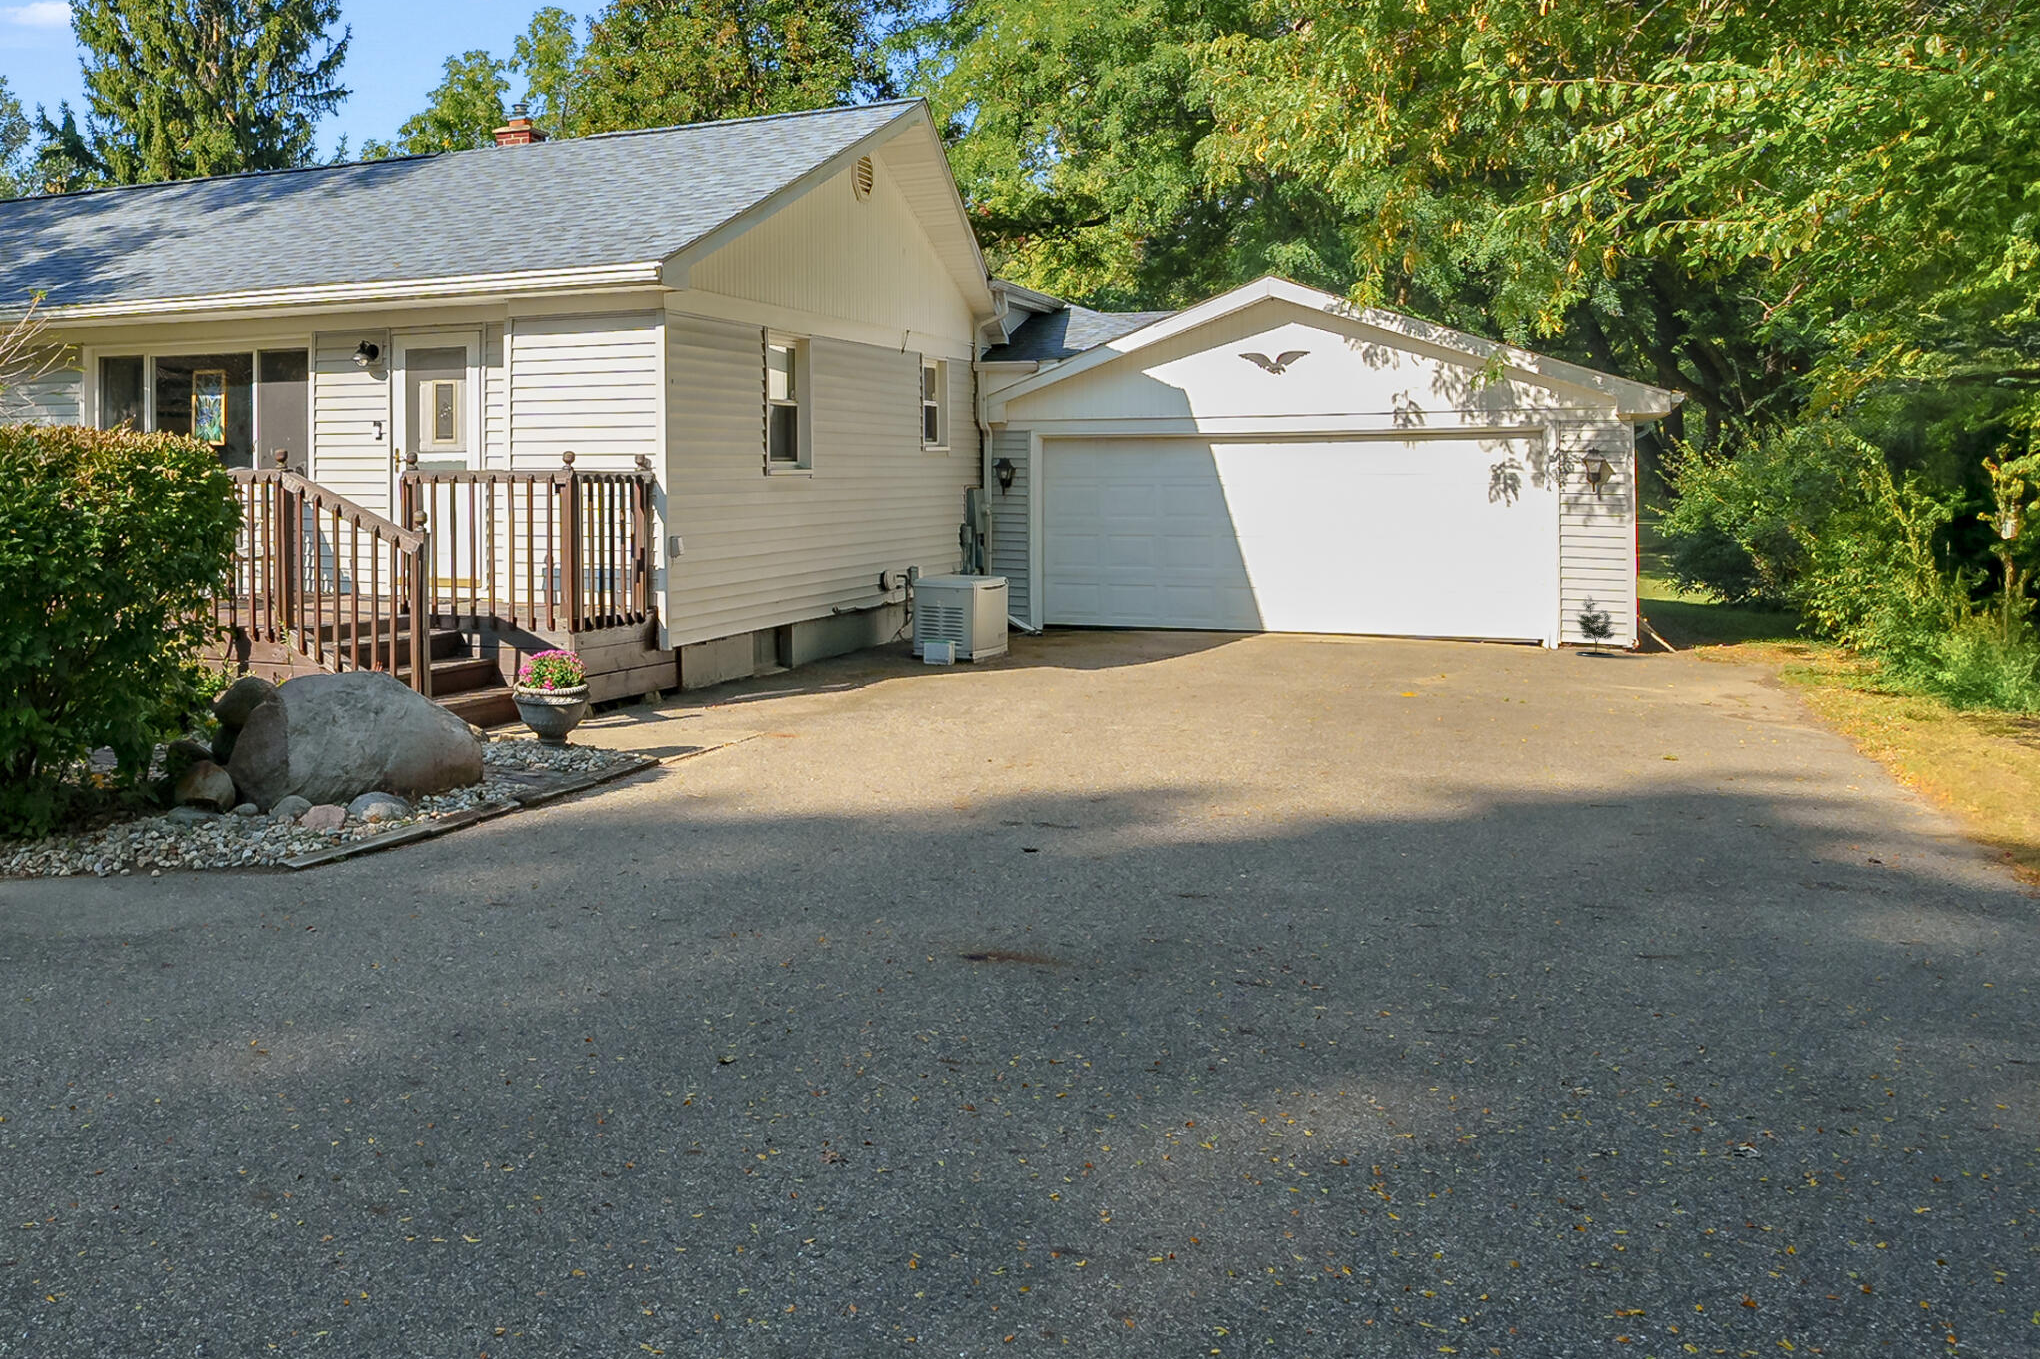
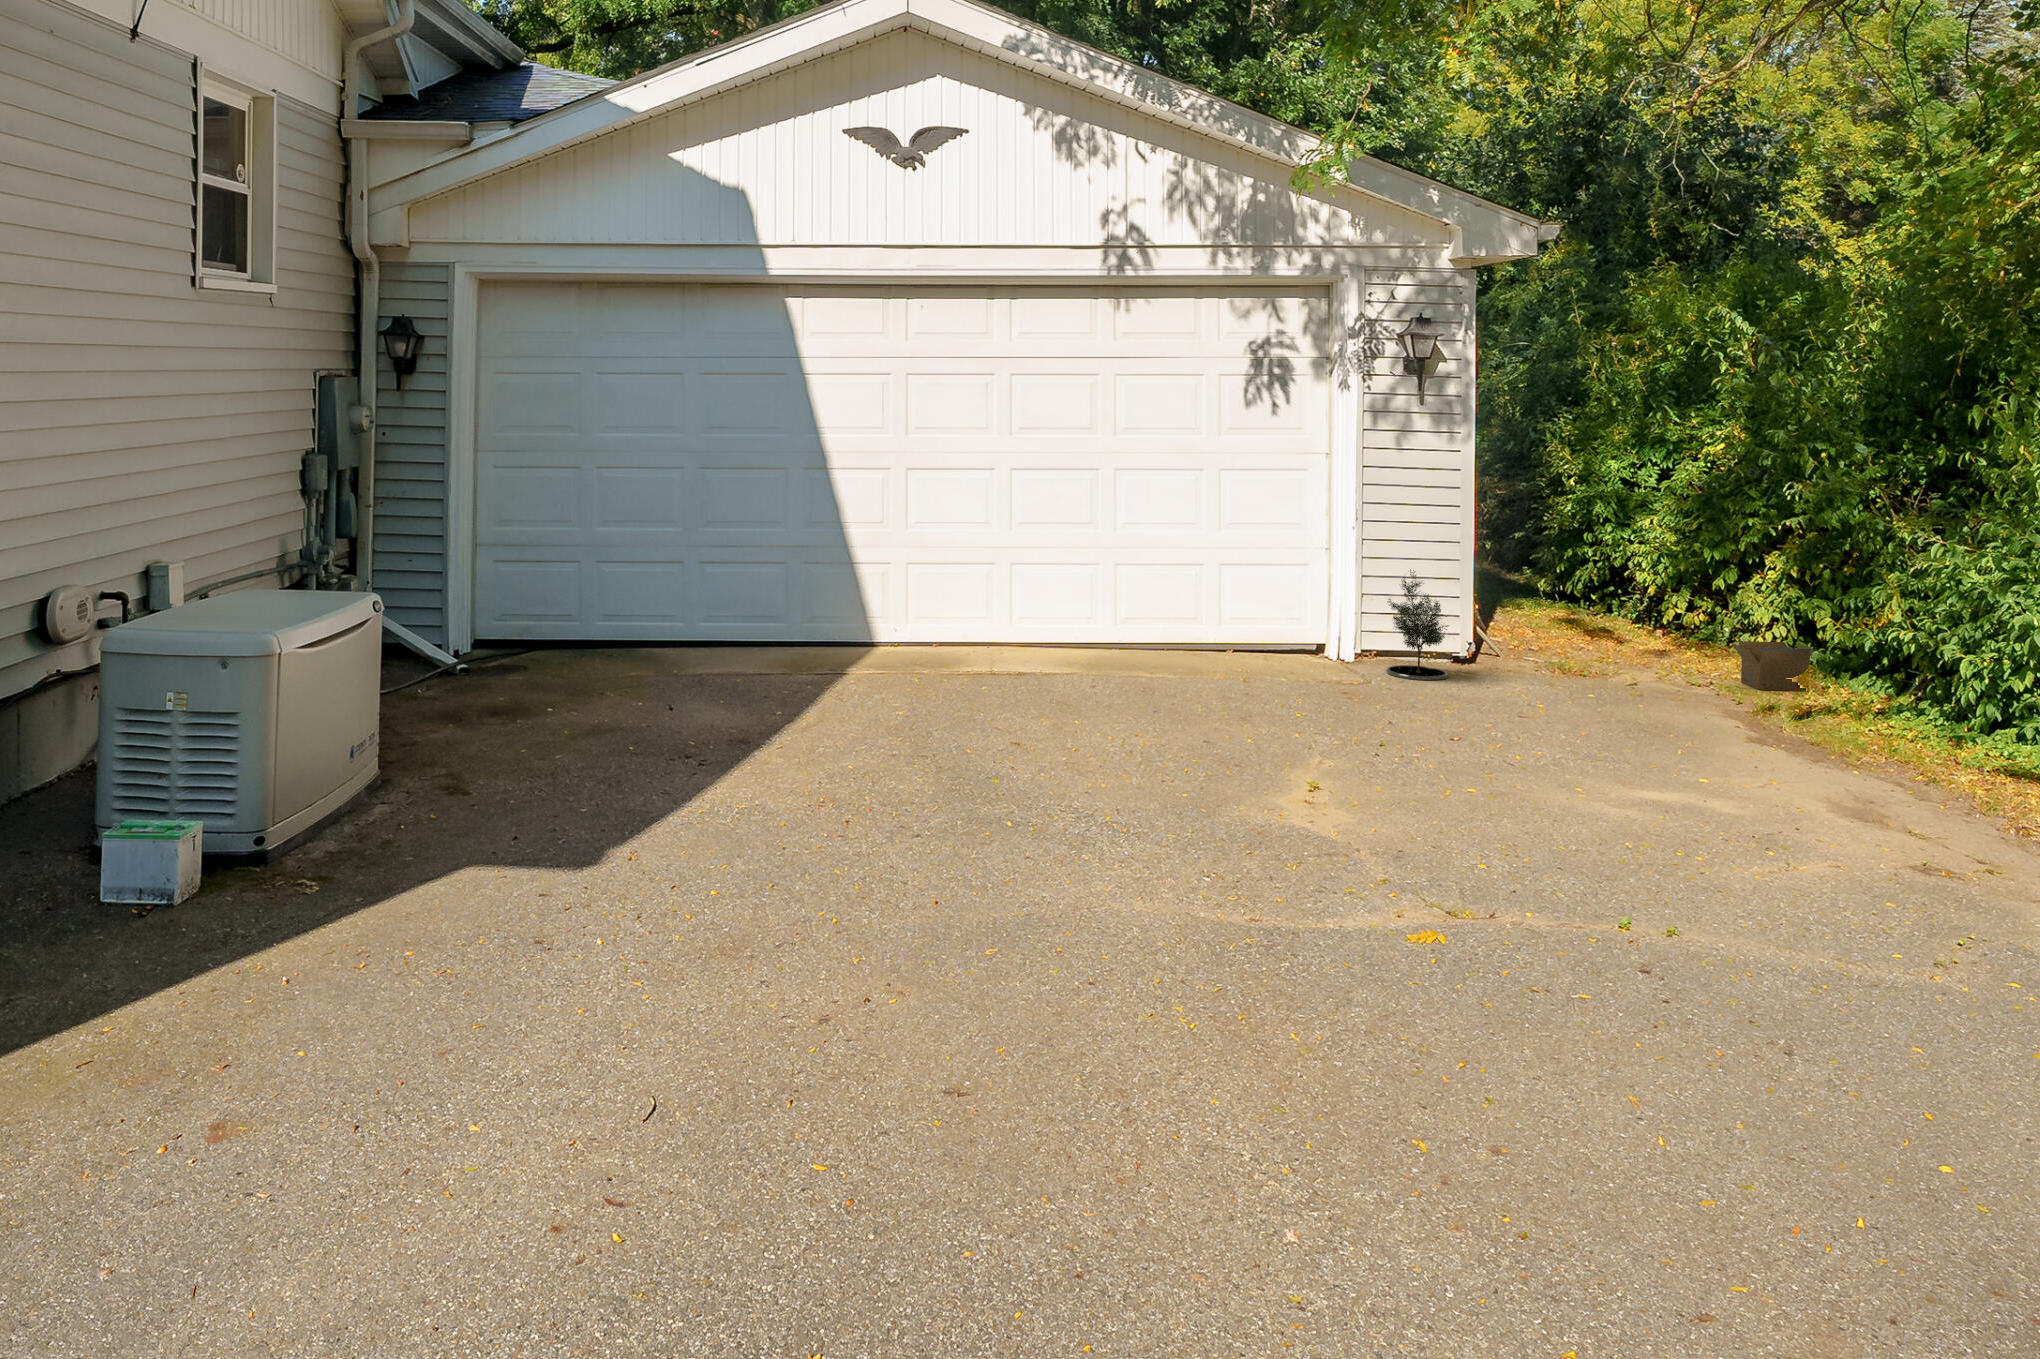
cardboard box: none [1815,643,1866,671] -> present [1732,641,1814,691]

